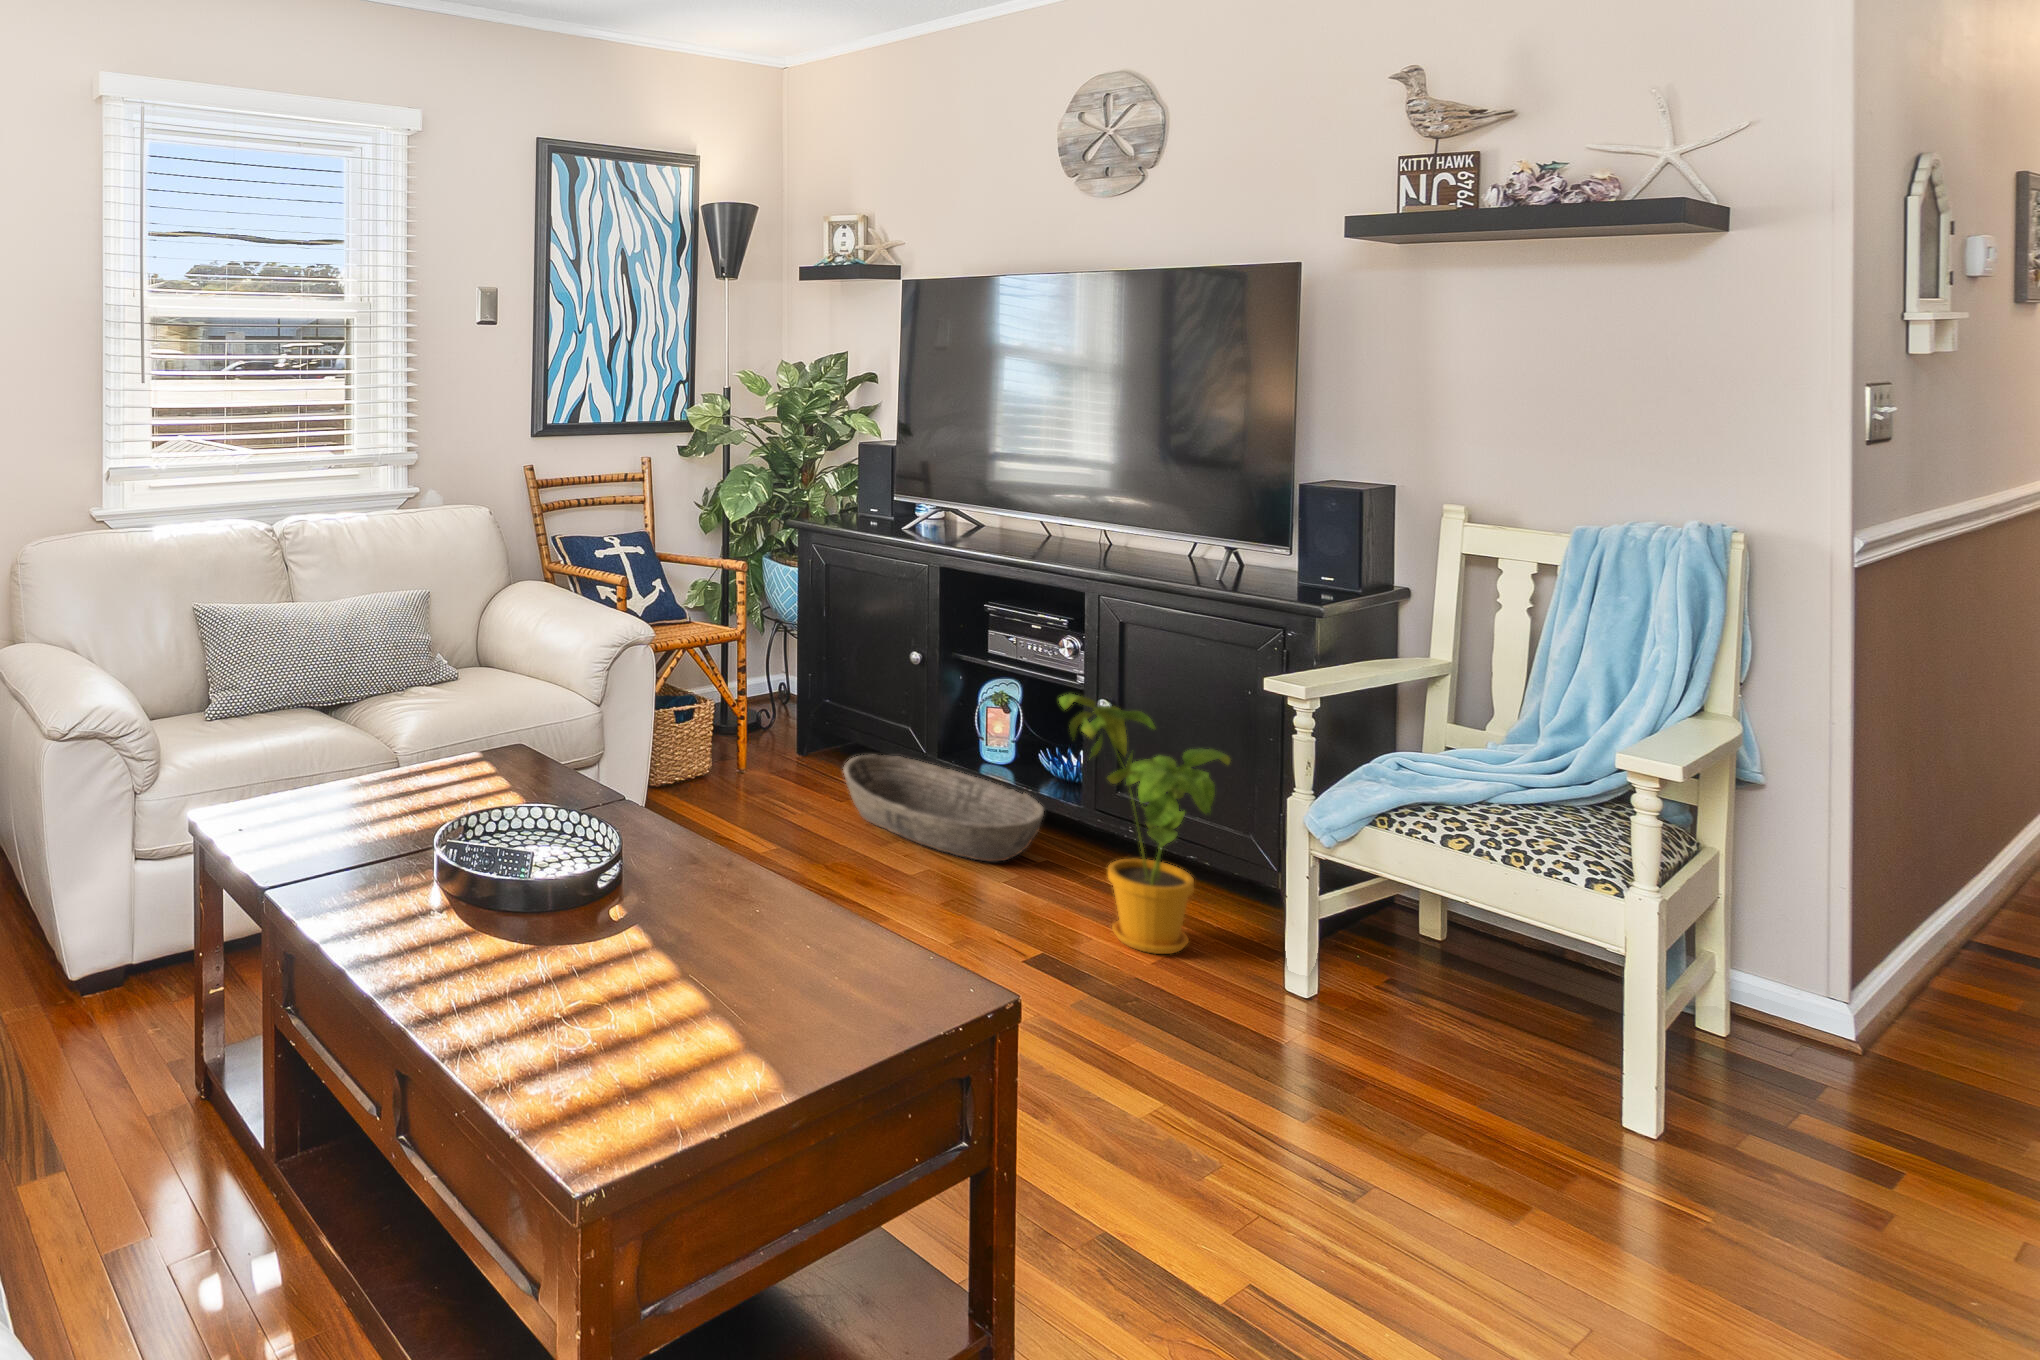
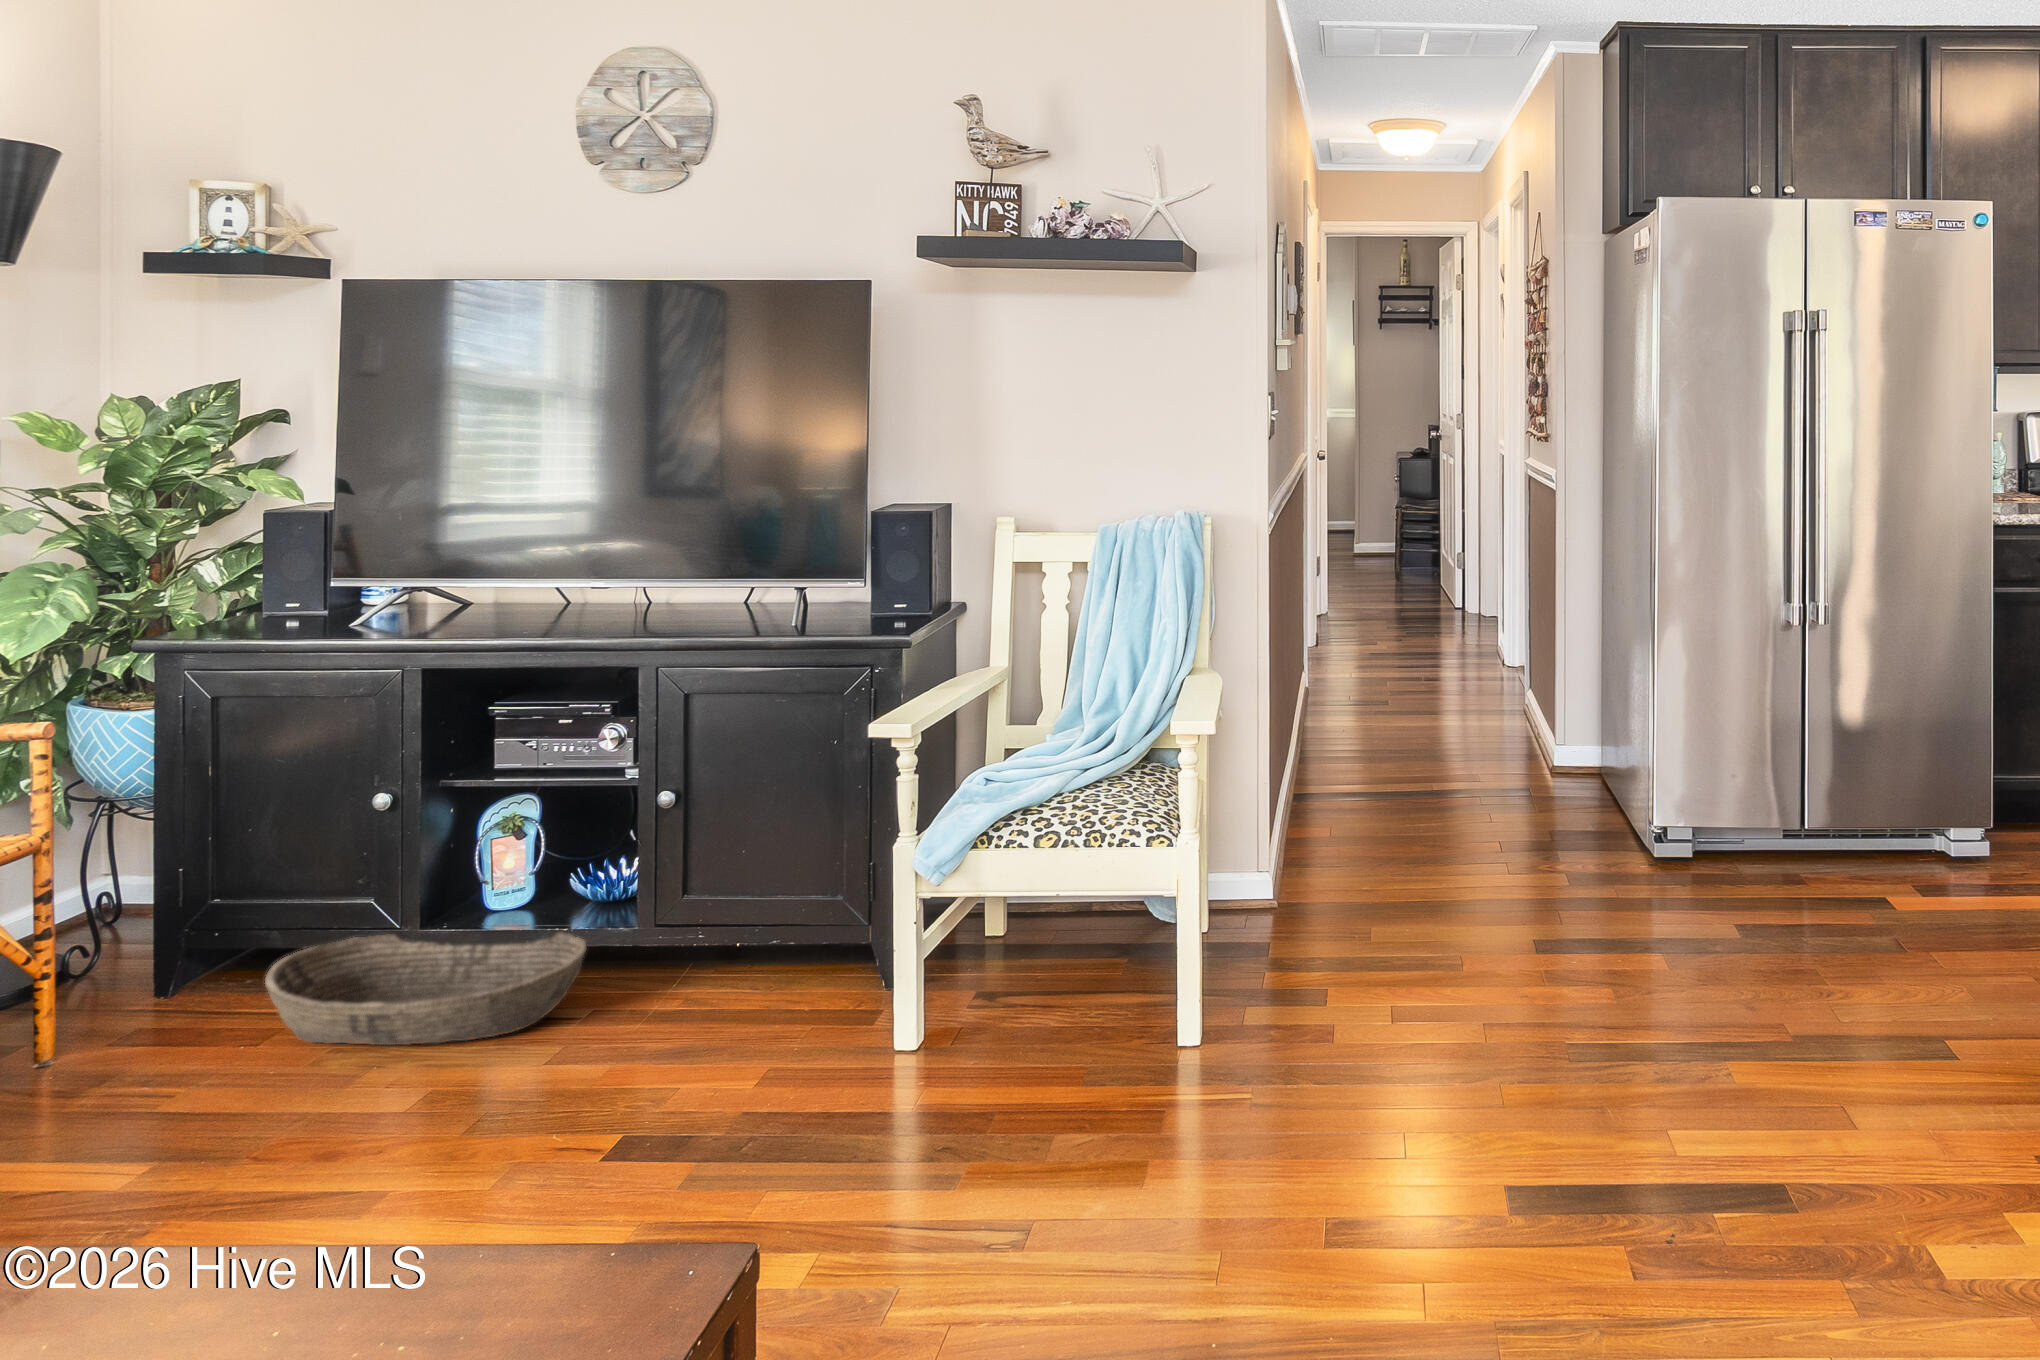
house plant: present [1059,693,1230,954] -> none [621,790,816,1066]

